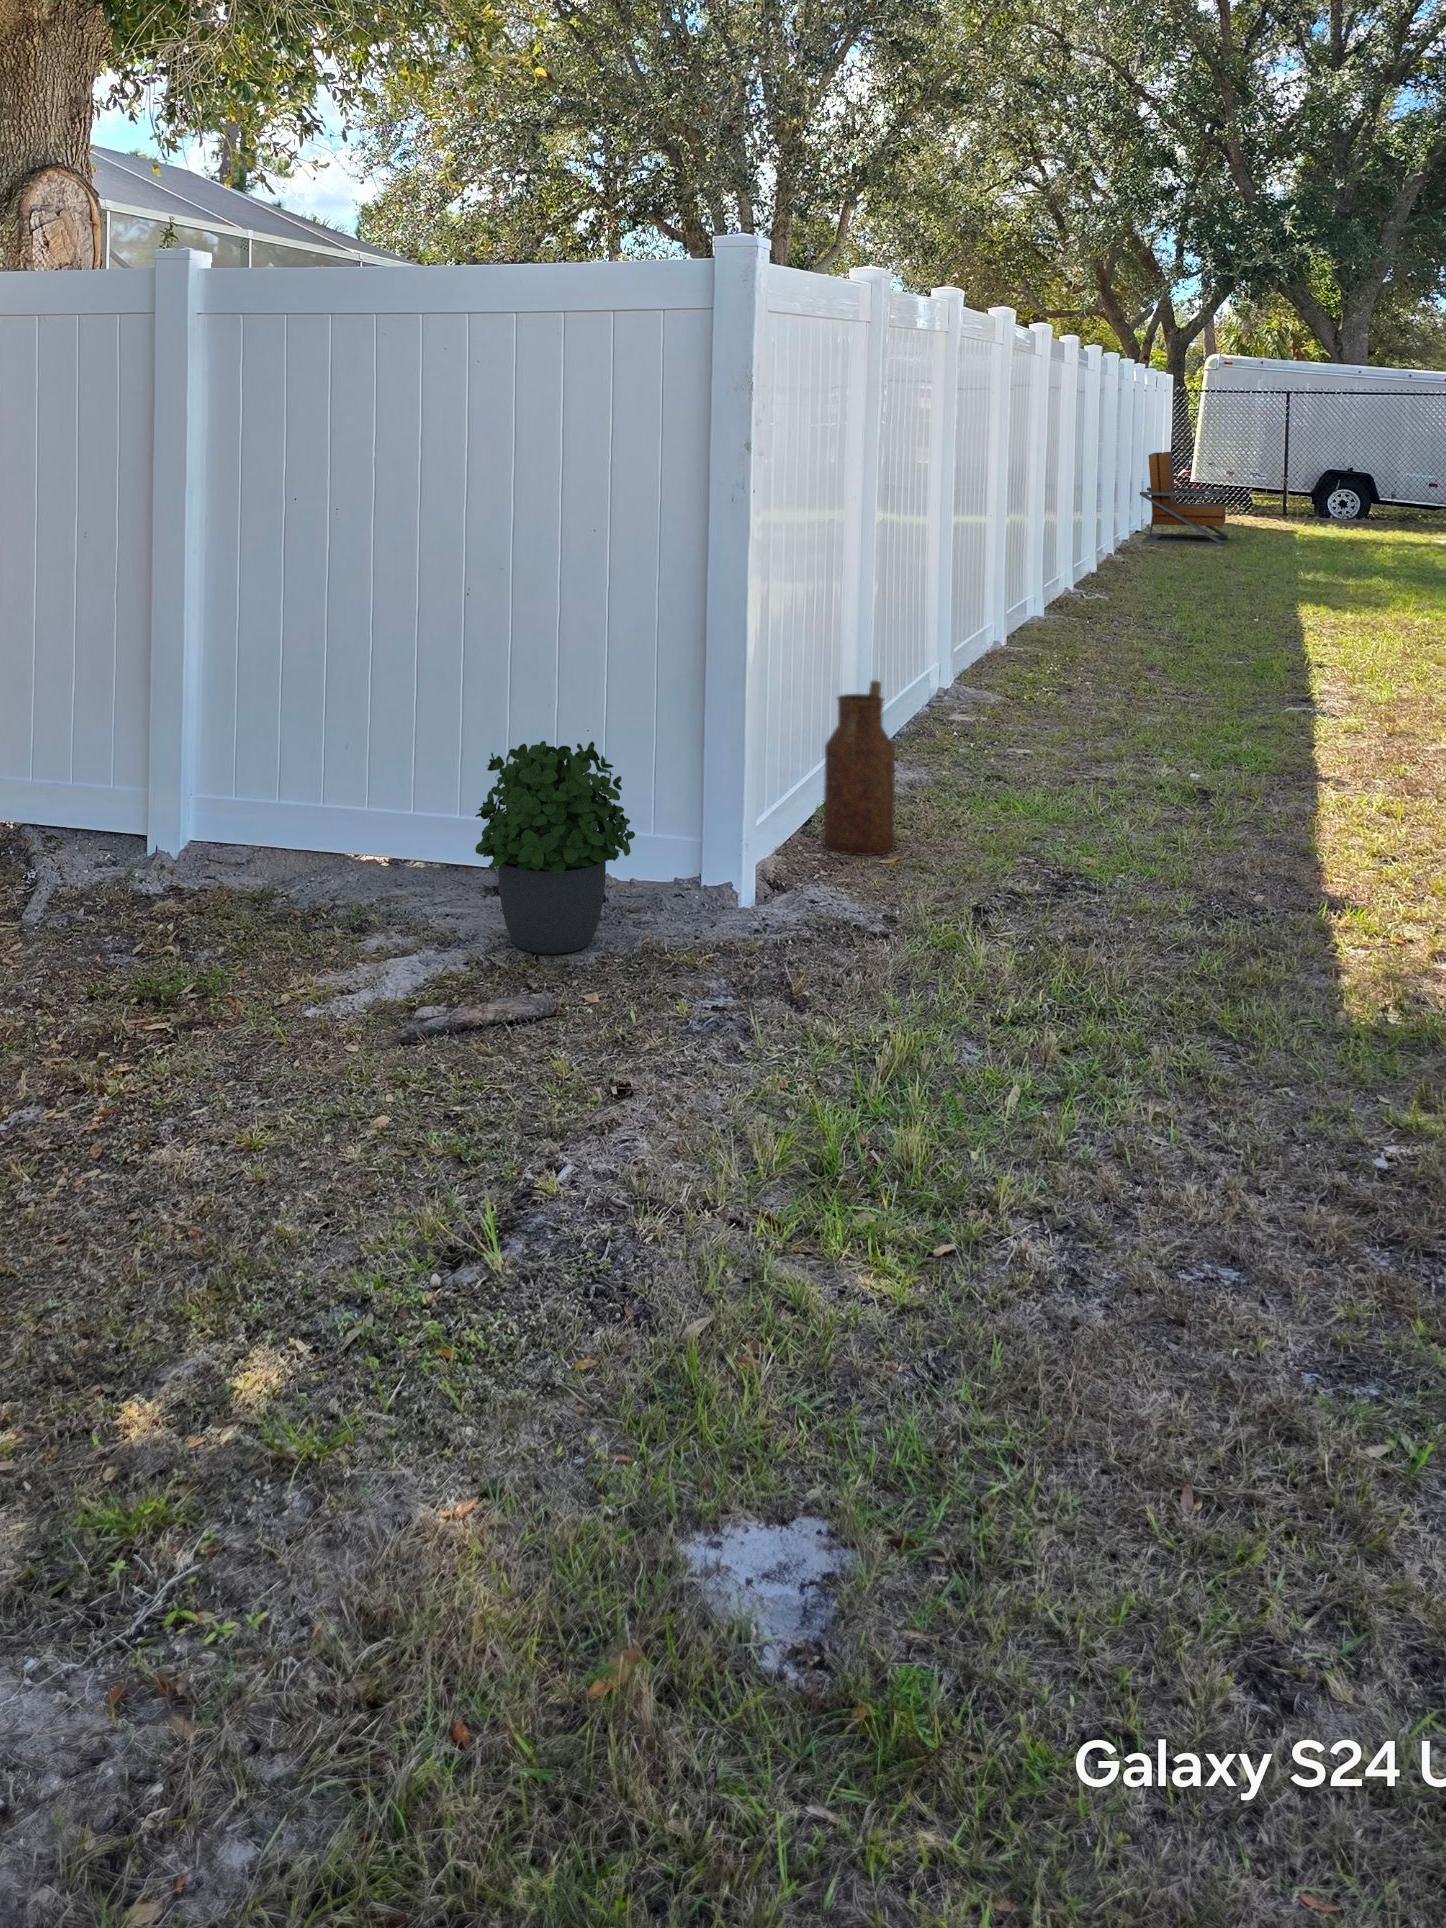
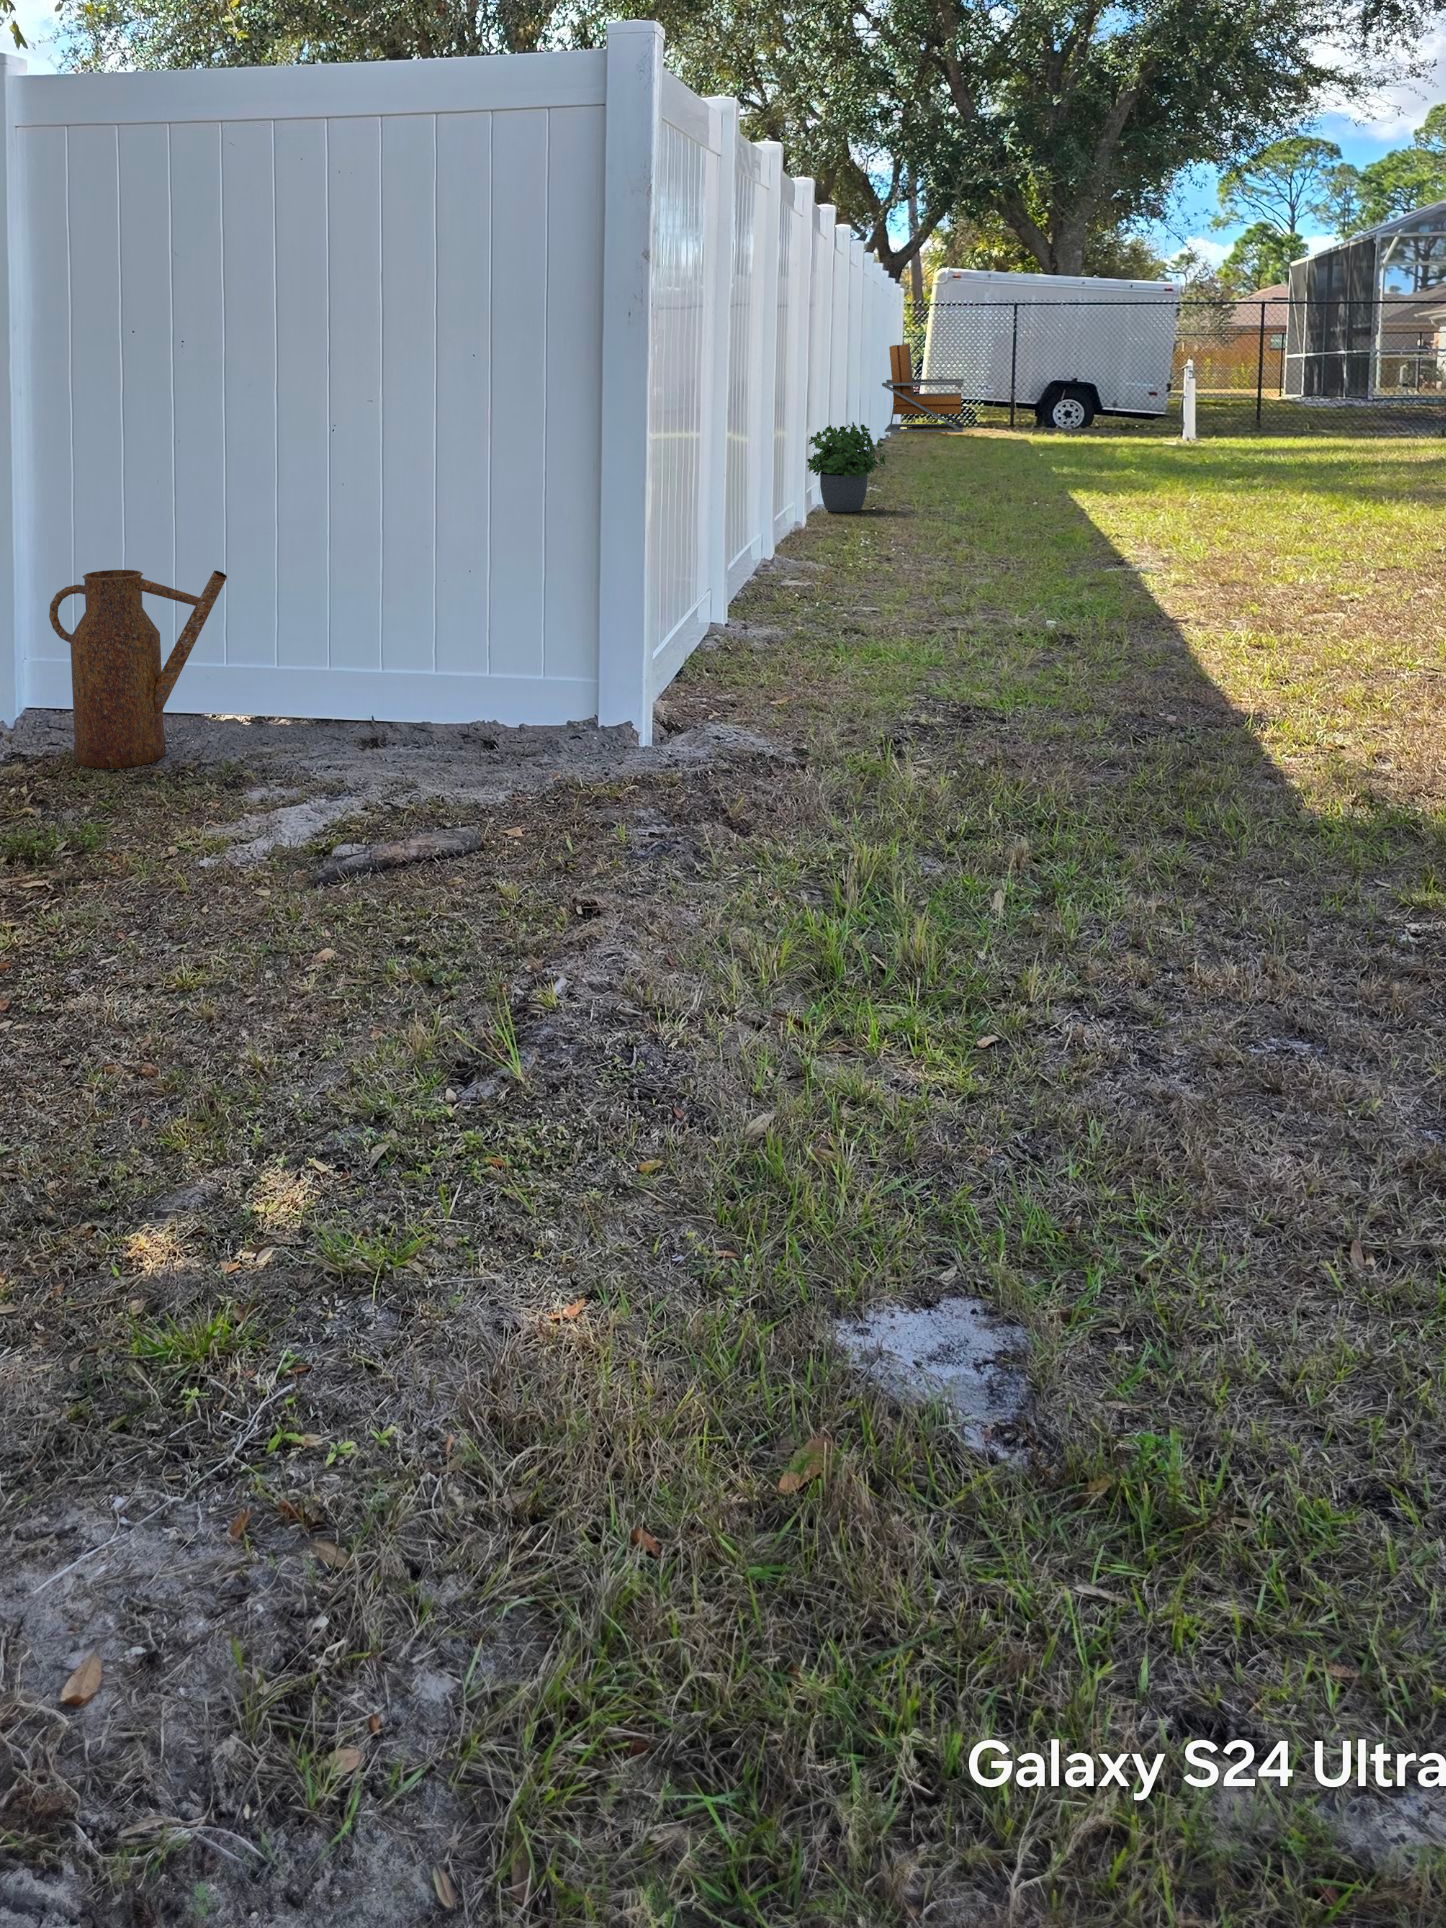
watering can: present [823,681,895,856] -> present [49,570,227,768]
potted plant: present [475,741,635,954] -> present [807,422,885,512]

